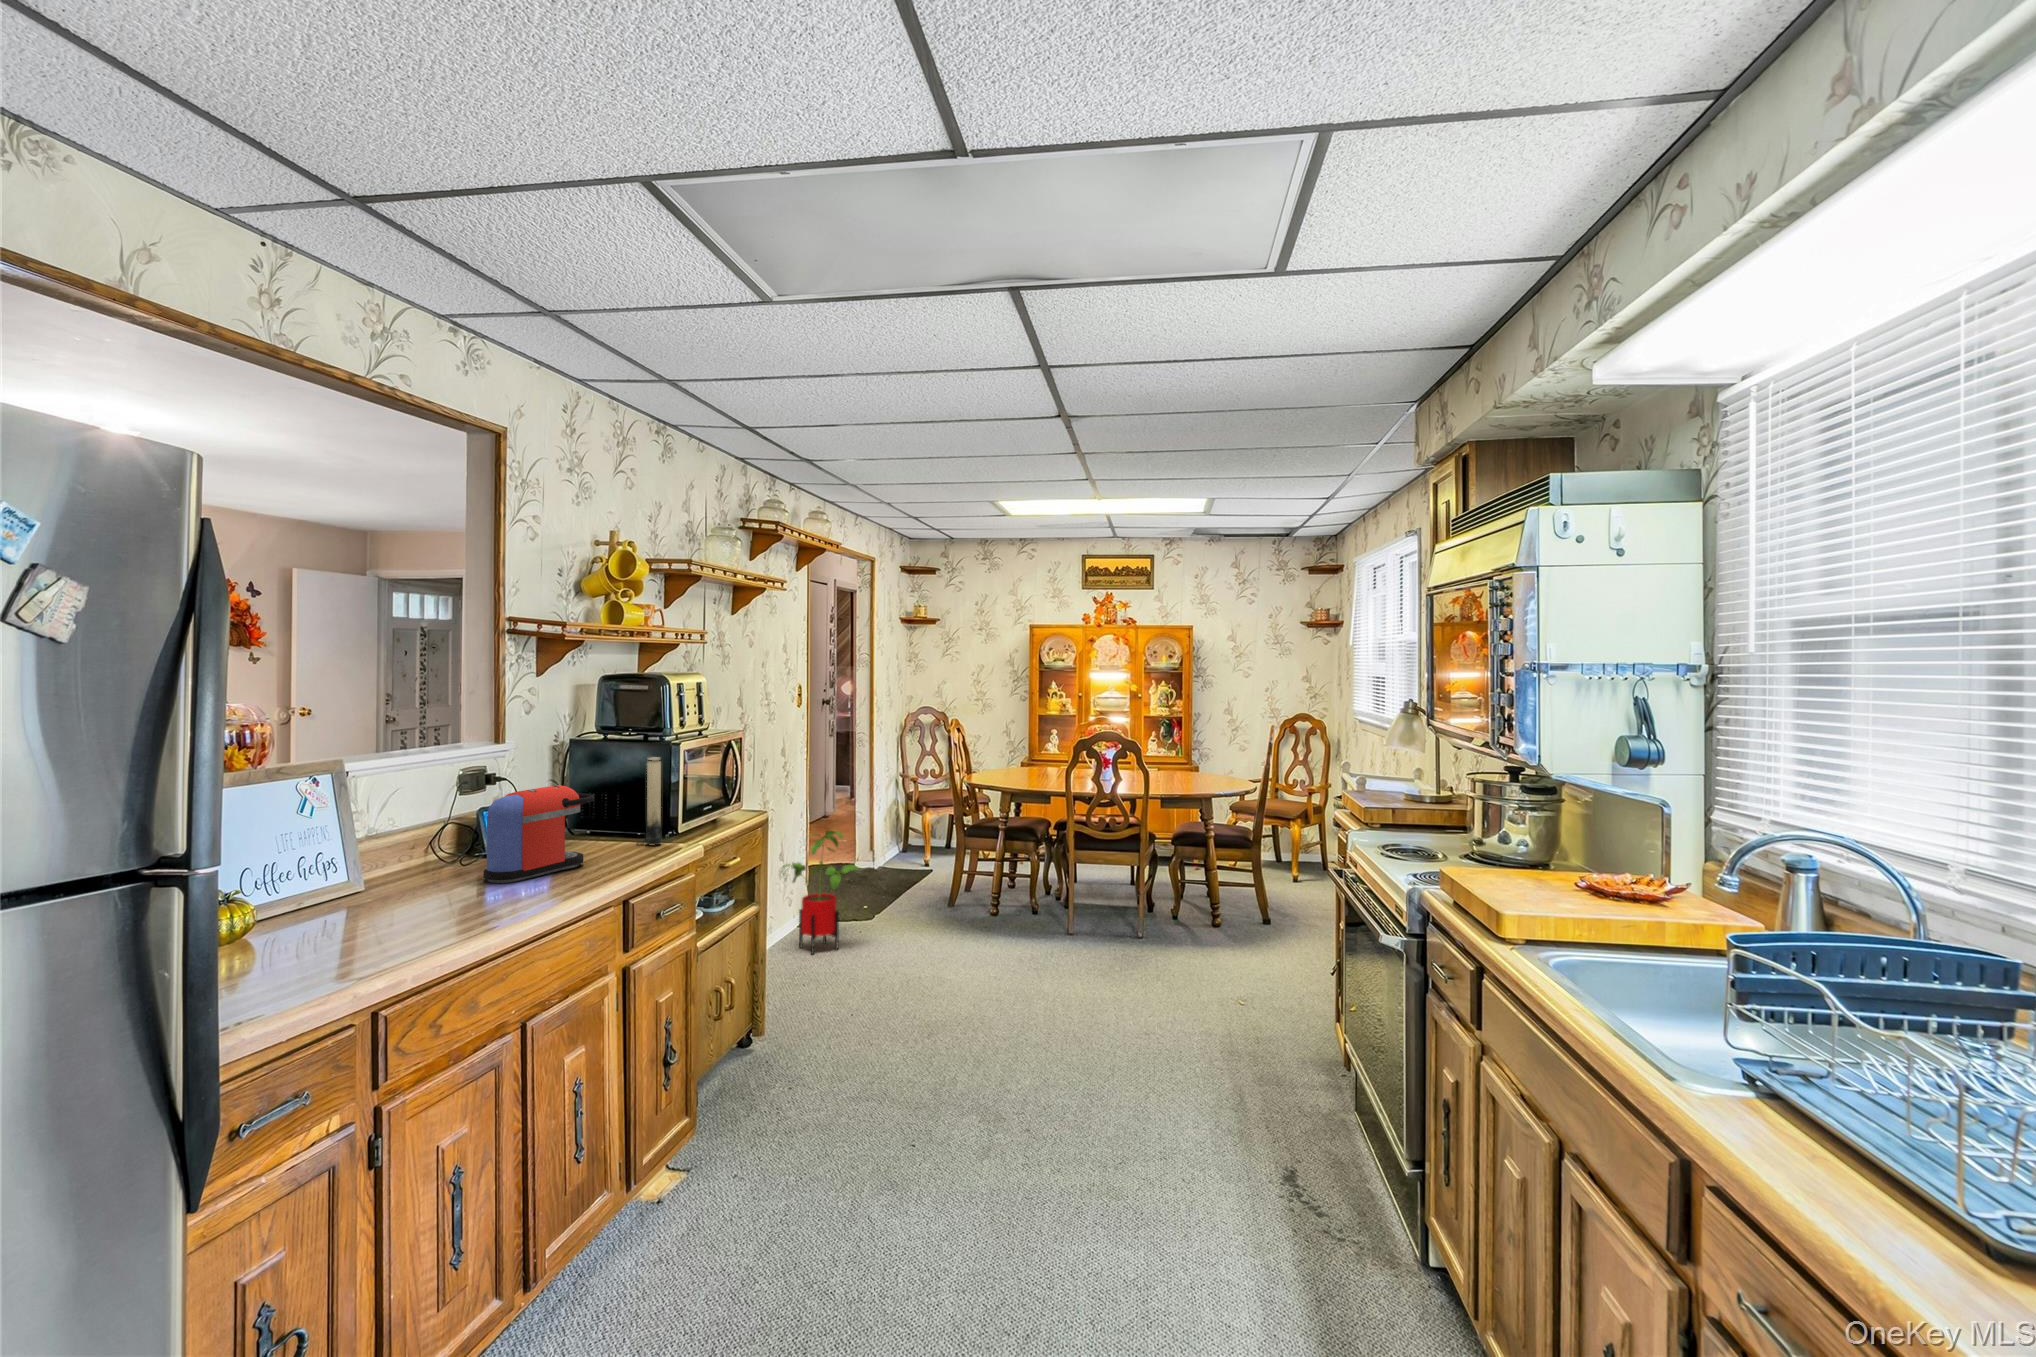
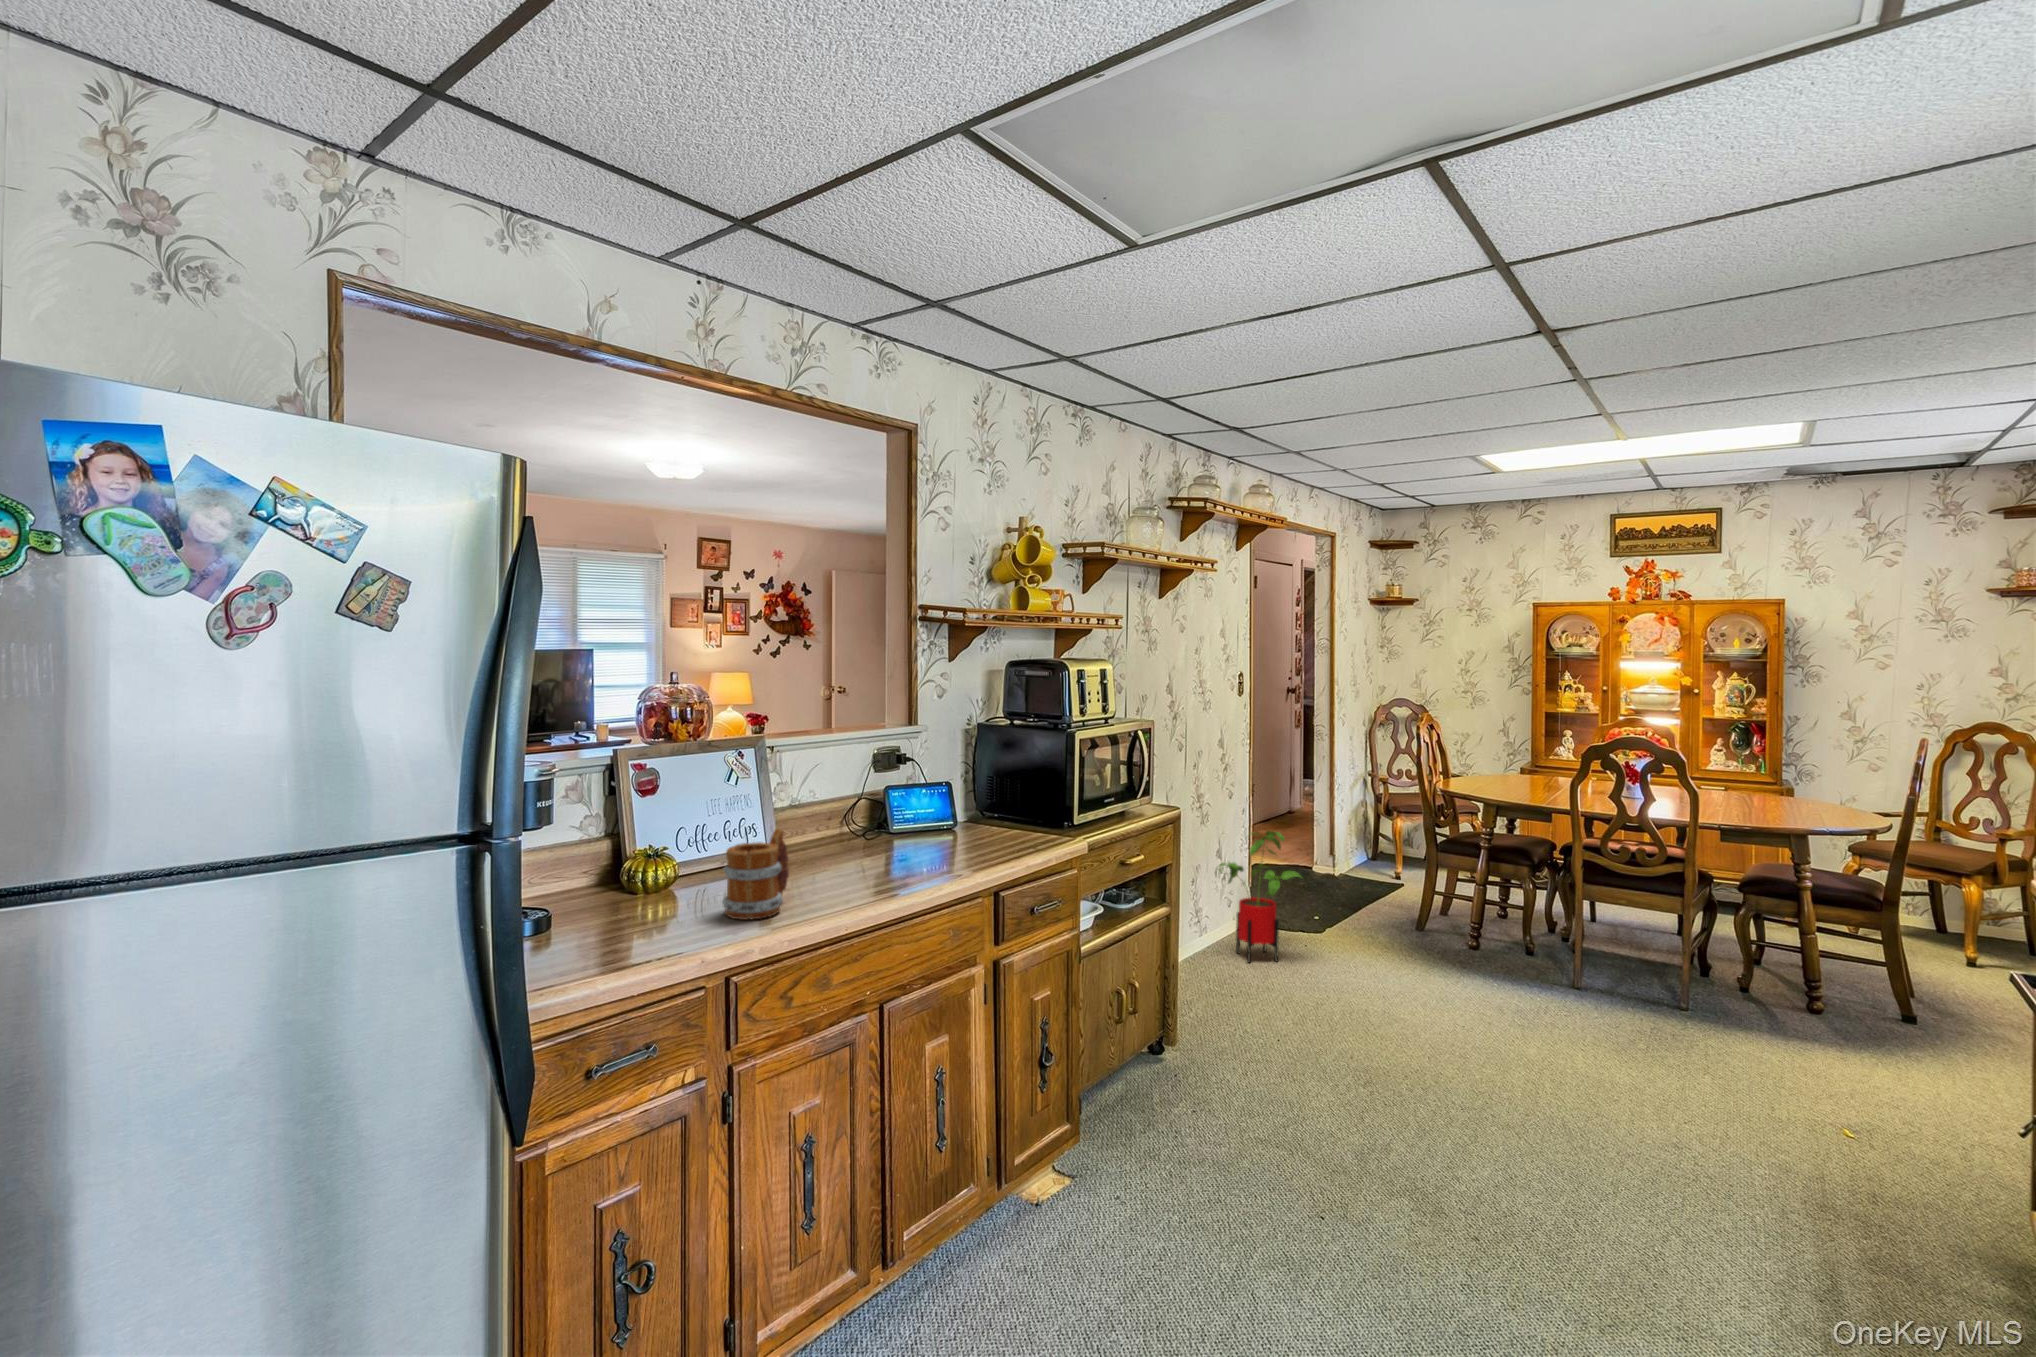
candle: present [637,758,662,846] -> none [1029,745,1053,835]
coffee maker: present [483,785,594,883] -> none [875,769,980,861]
mug: none [345,854,421,954] -> present [723,829,789,920]

